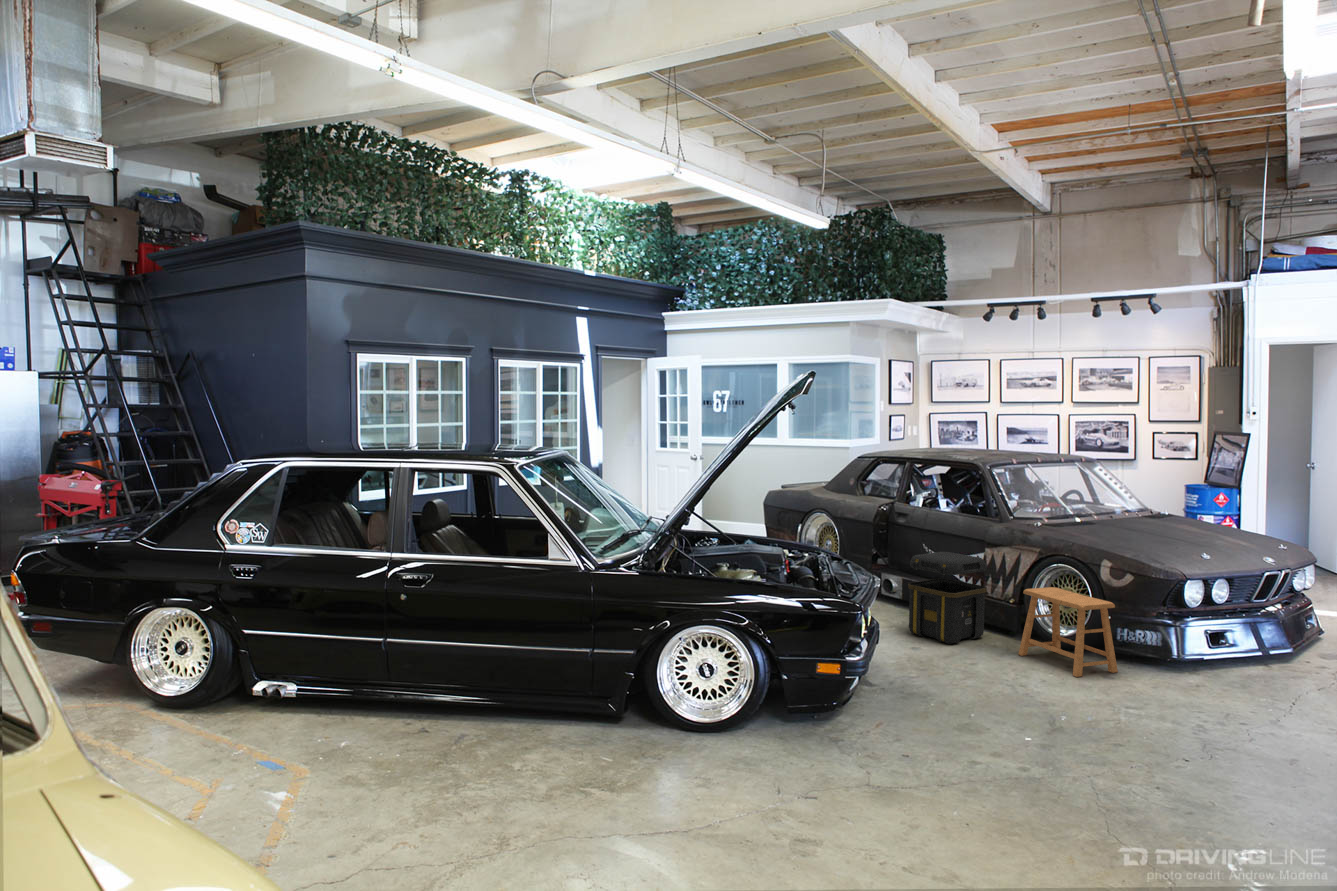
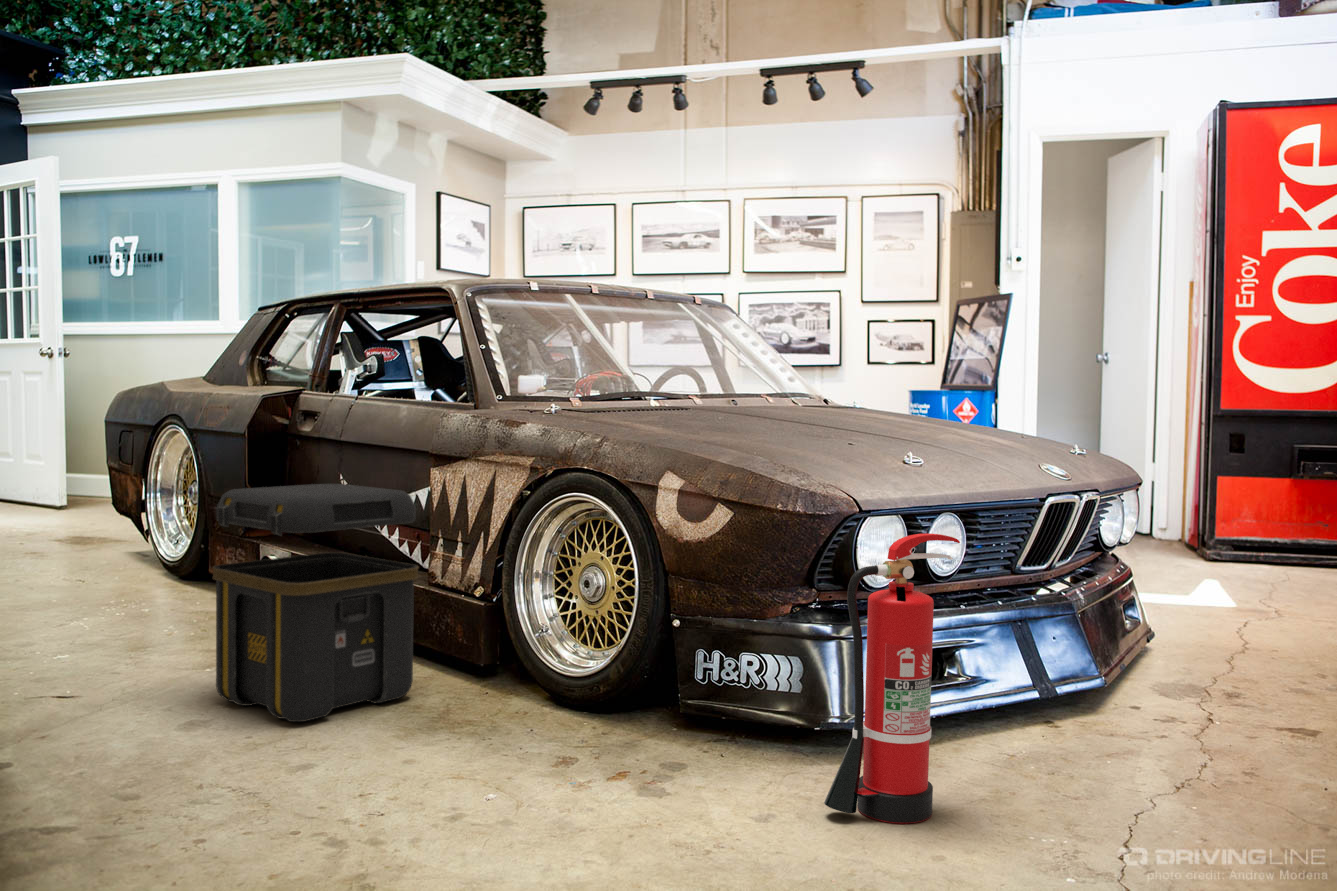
stool: present [1019,587,1118,677] -> none [461,555,695,804]
fire extinguisher: none [1174,591,1228,692] -> present [824,533,960,823]

